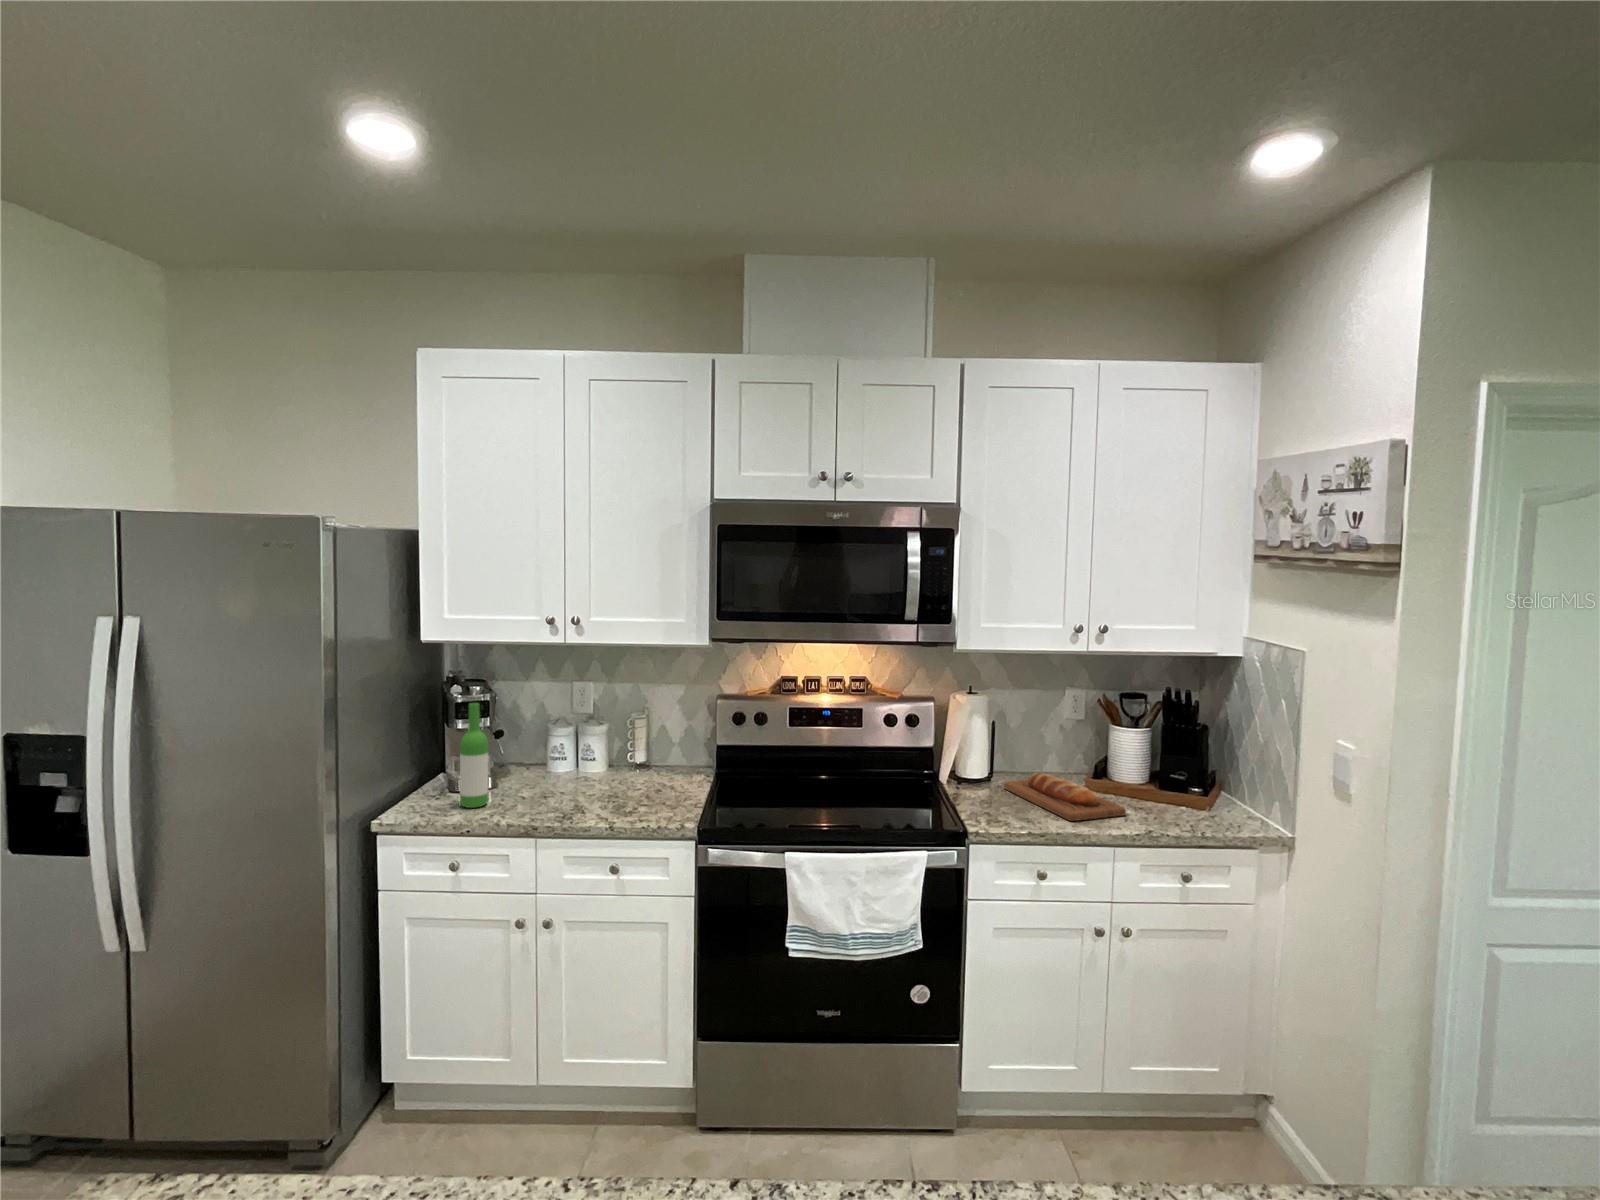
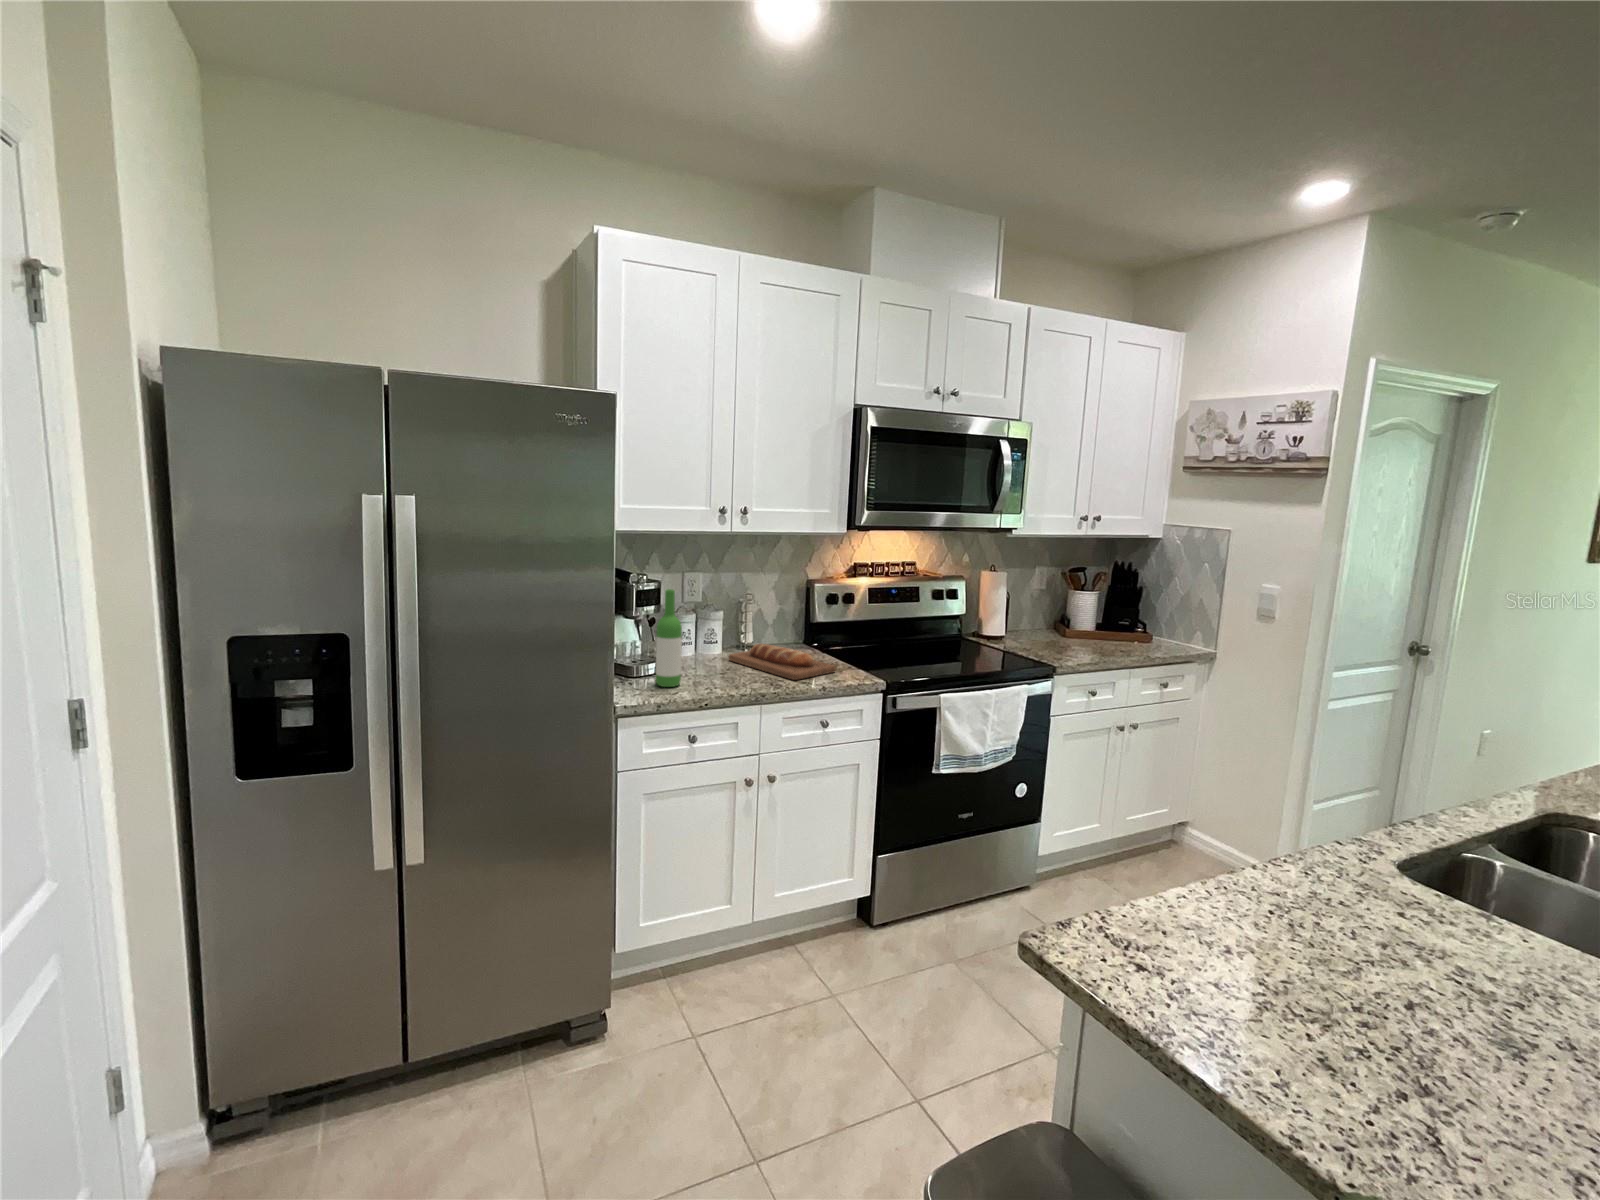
bread loaf: present [1003,773,1126,821] -> present [728,644,835,680]

